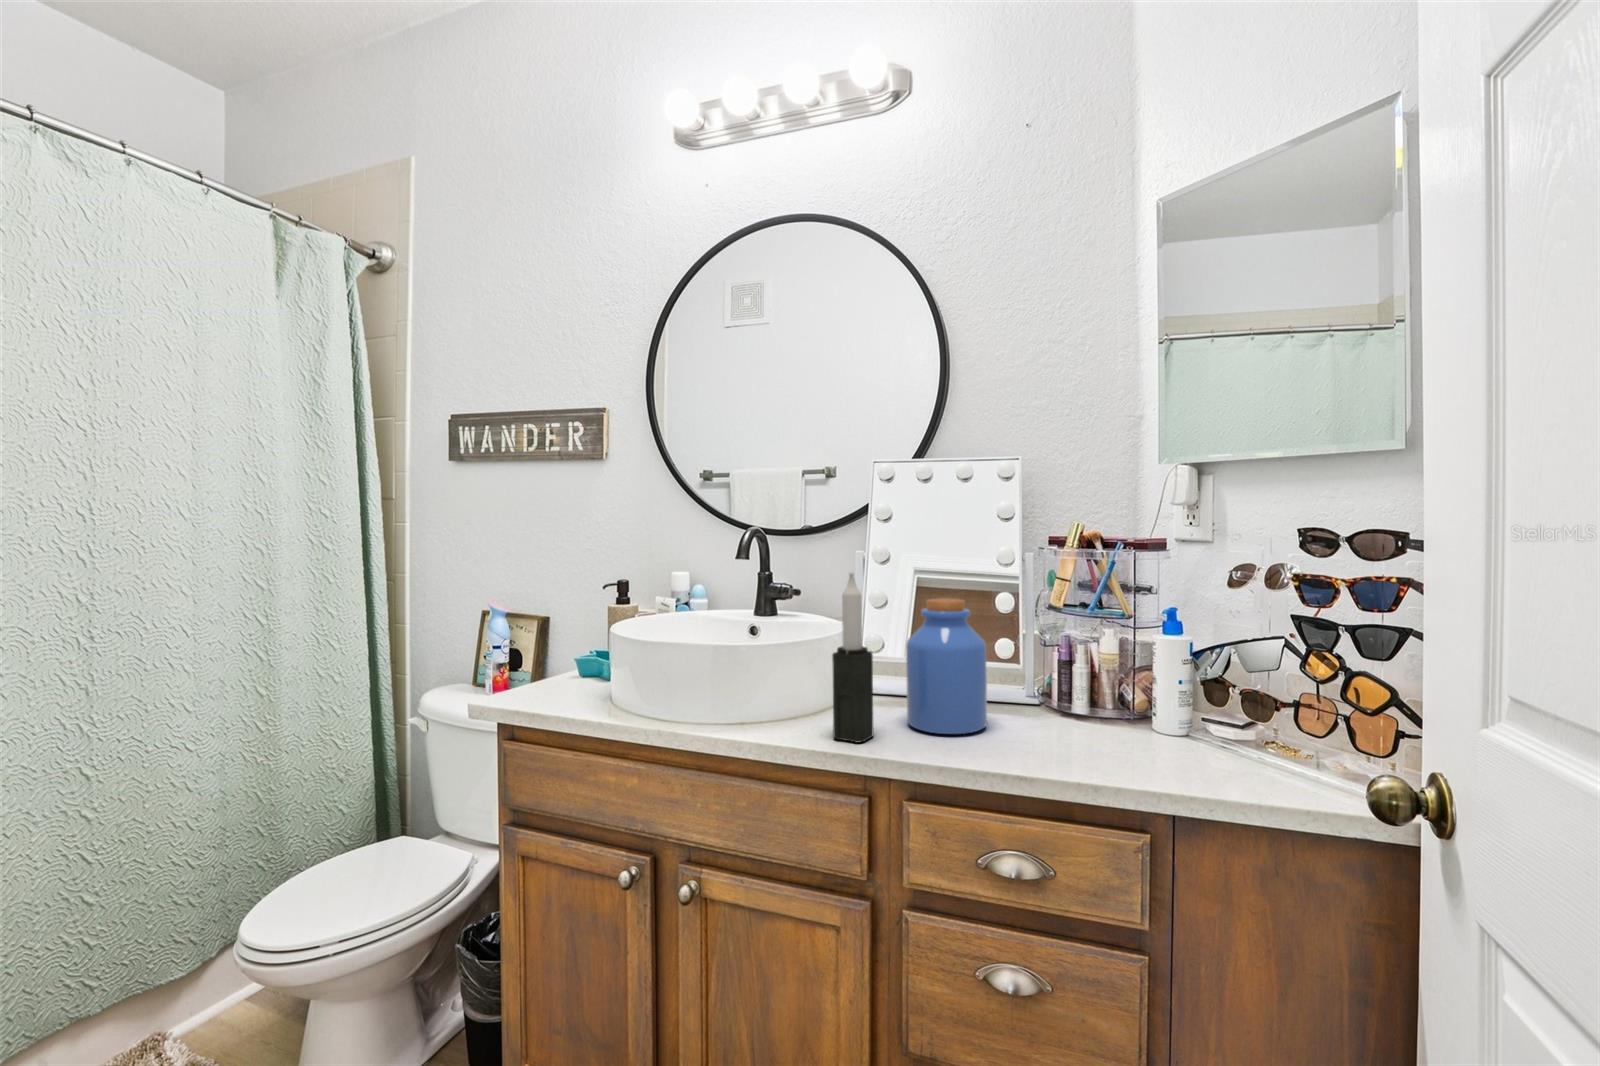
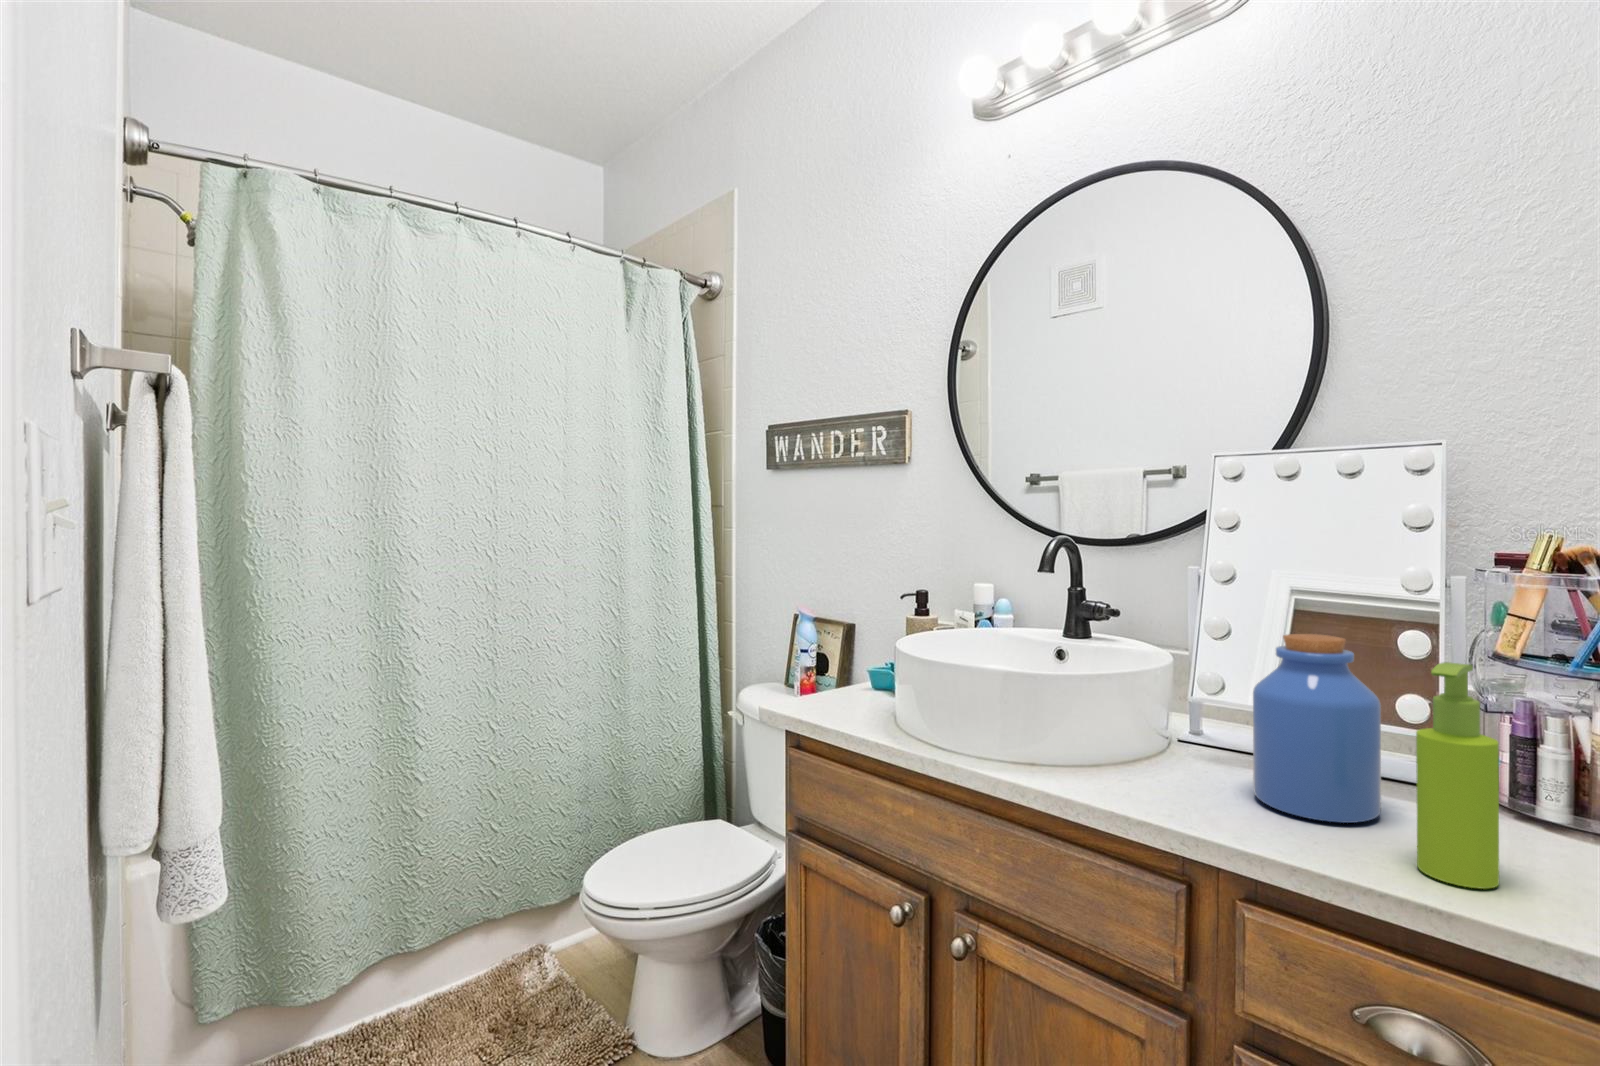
candle: present [832,572,873,742] -> none [1144,594,1201,813]
soap dispenser: none [1009,610,1054,761] -> present [1416,662,1499,889]

